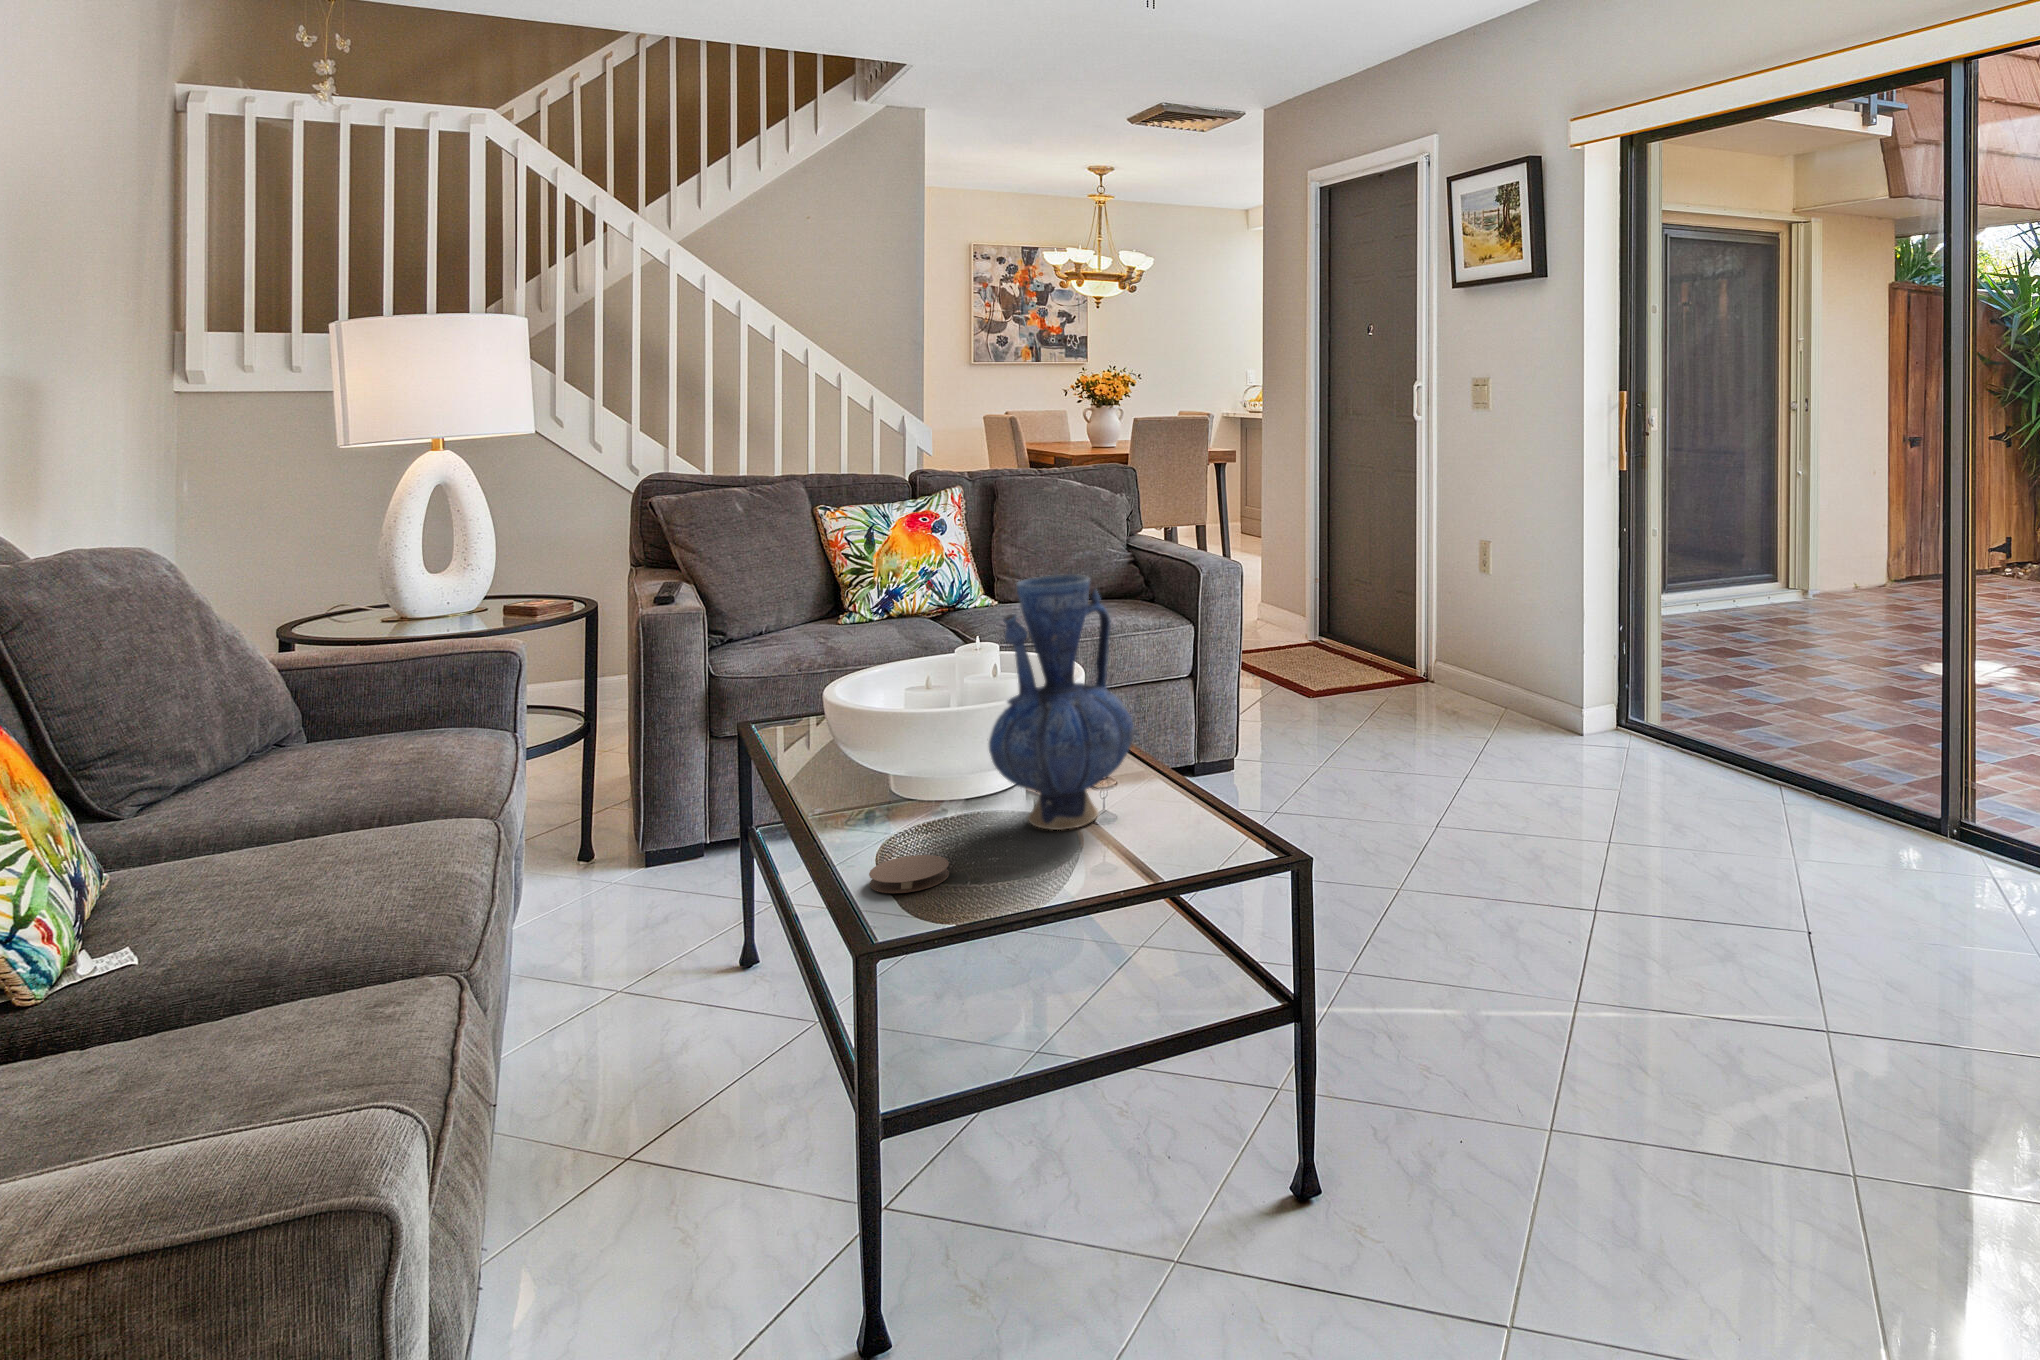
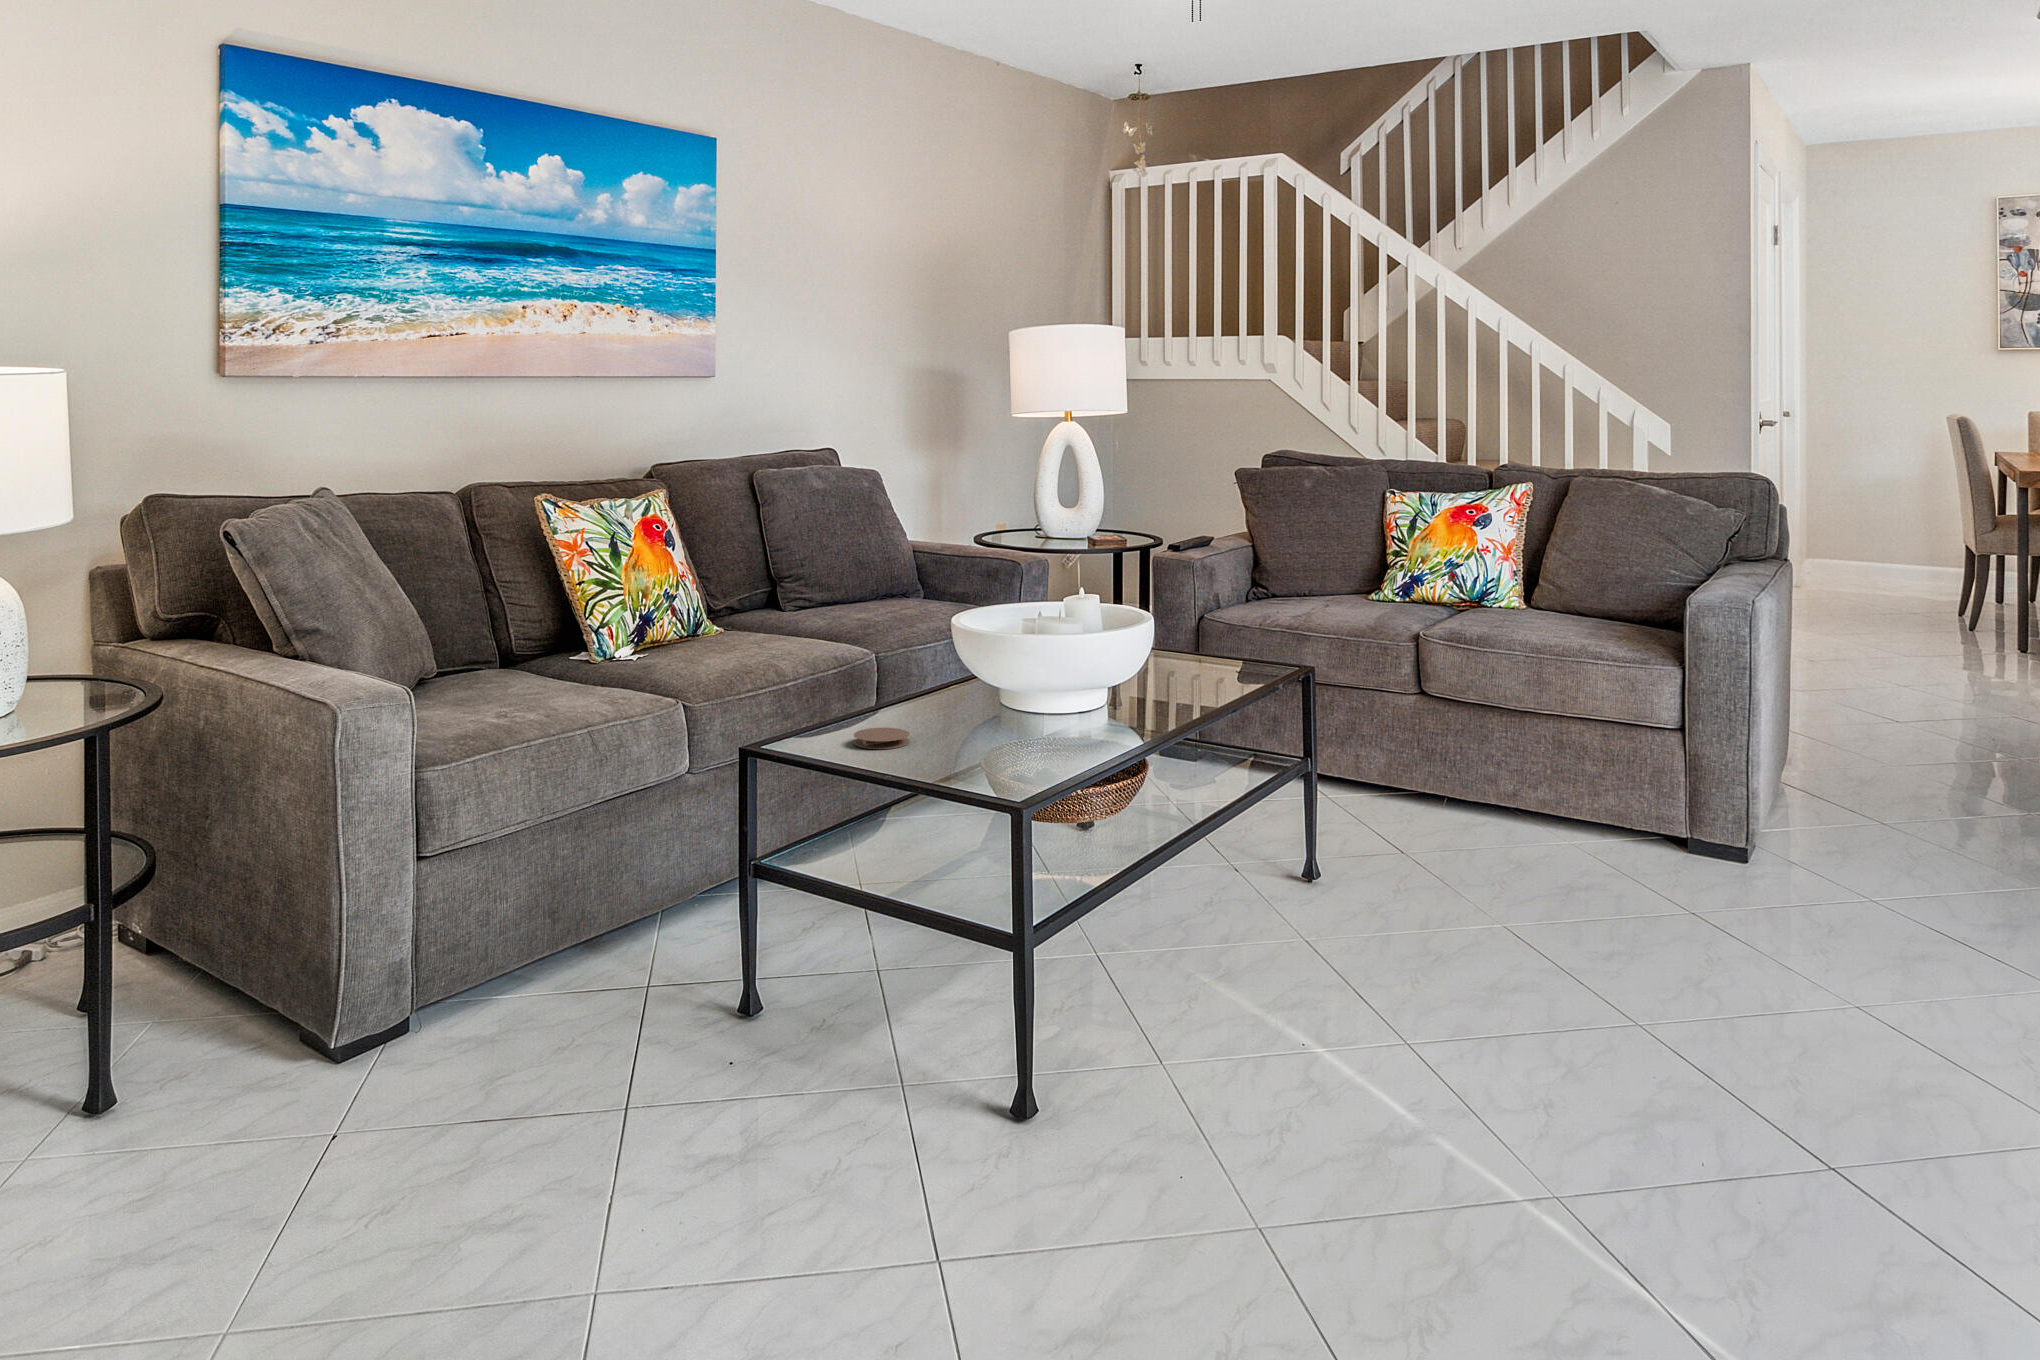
vase: present [989,574,1134,830] -> none [960,542,1080,751]

